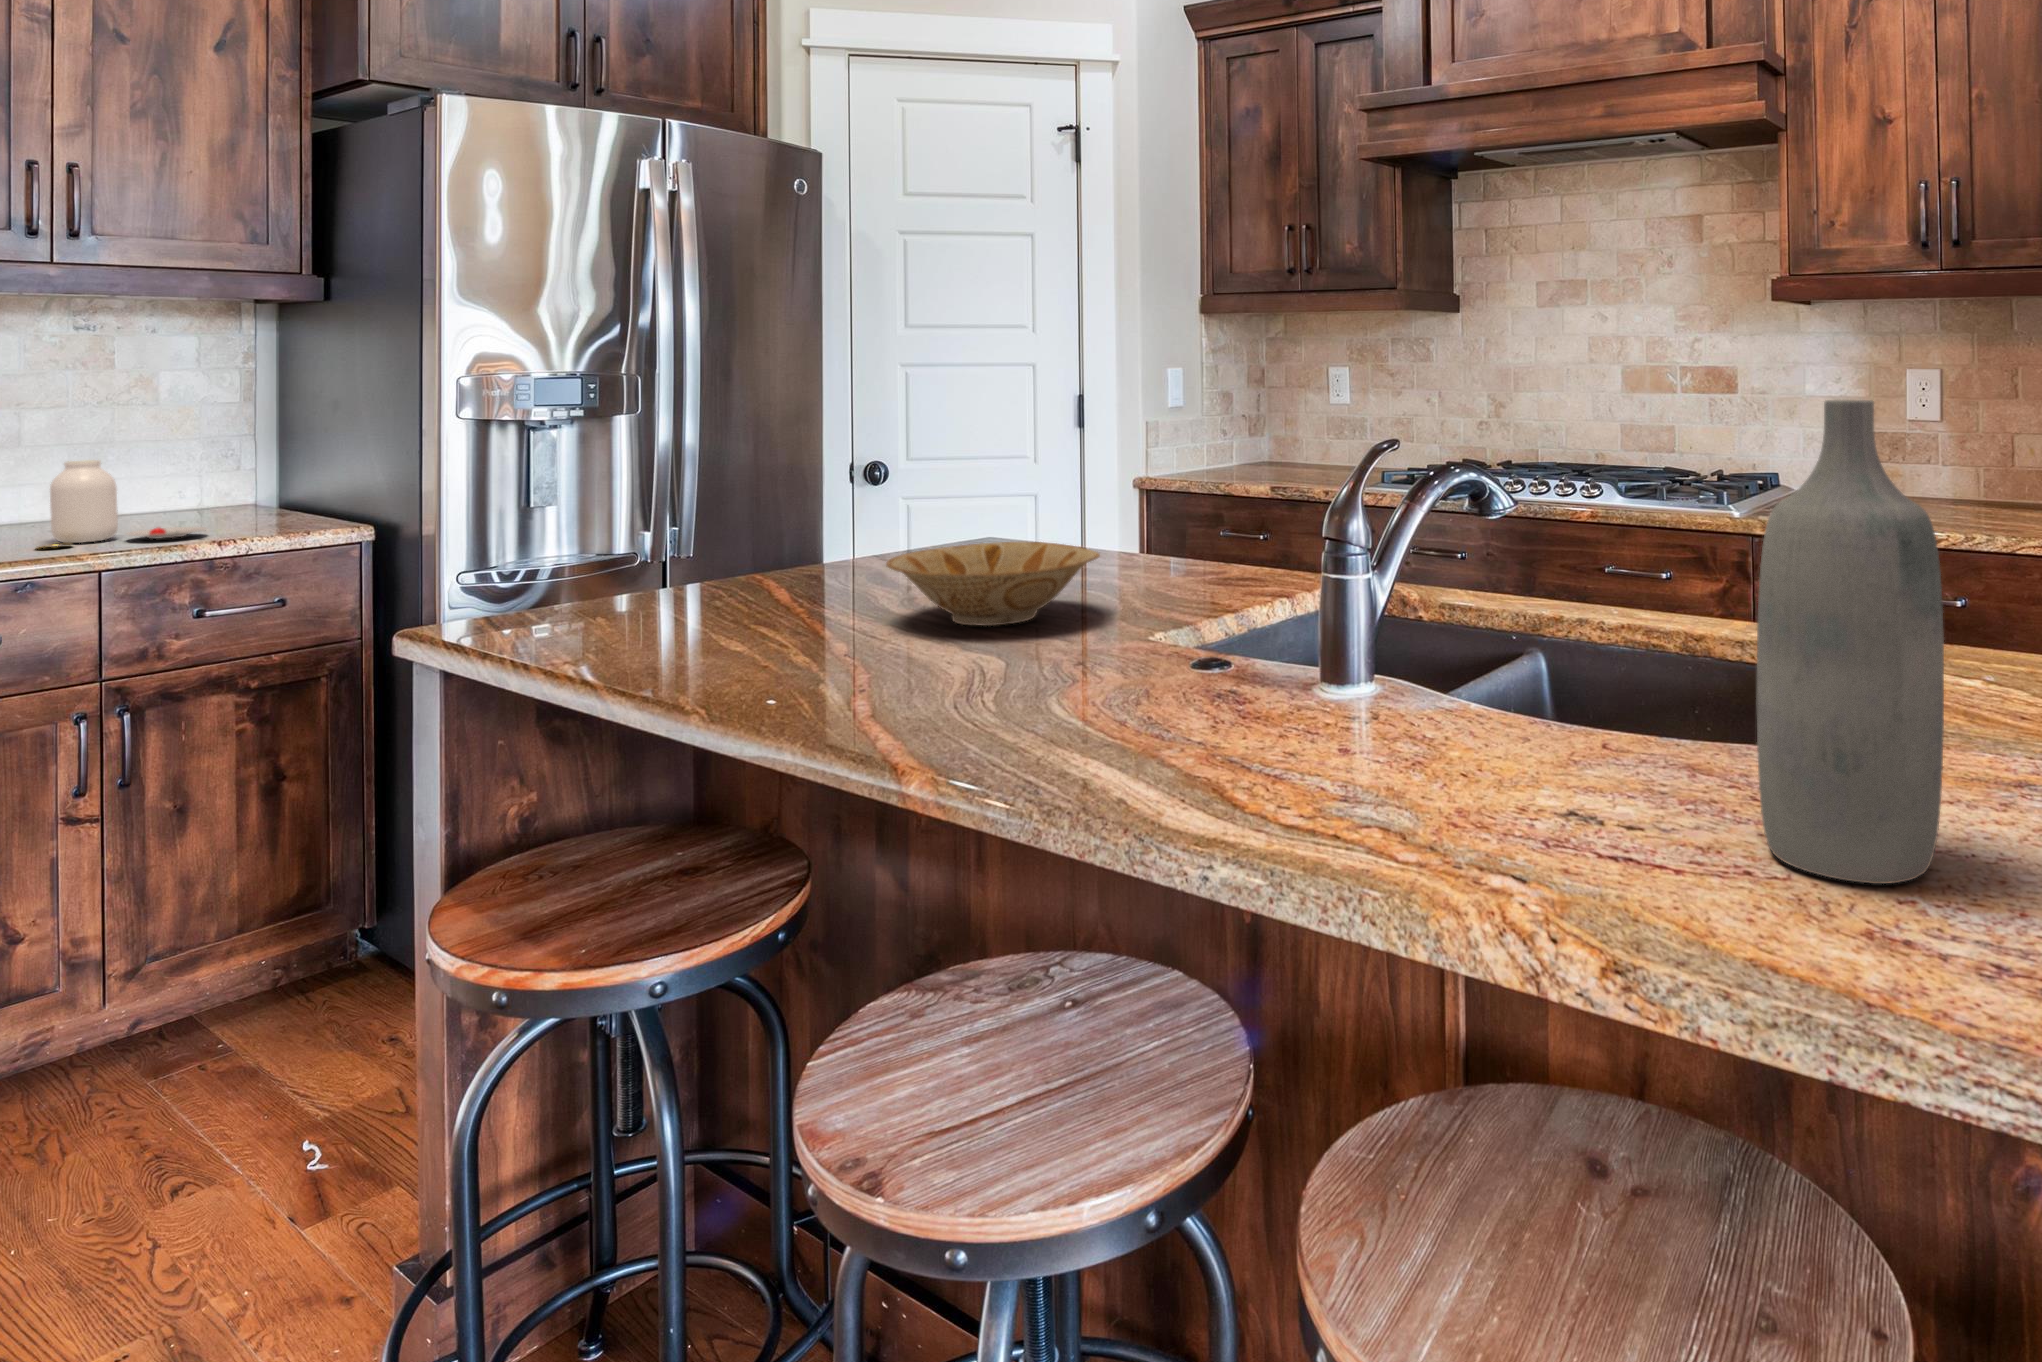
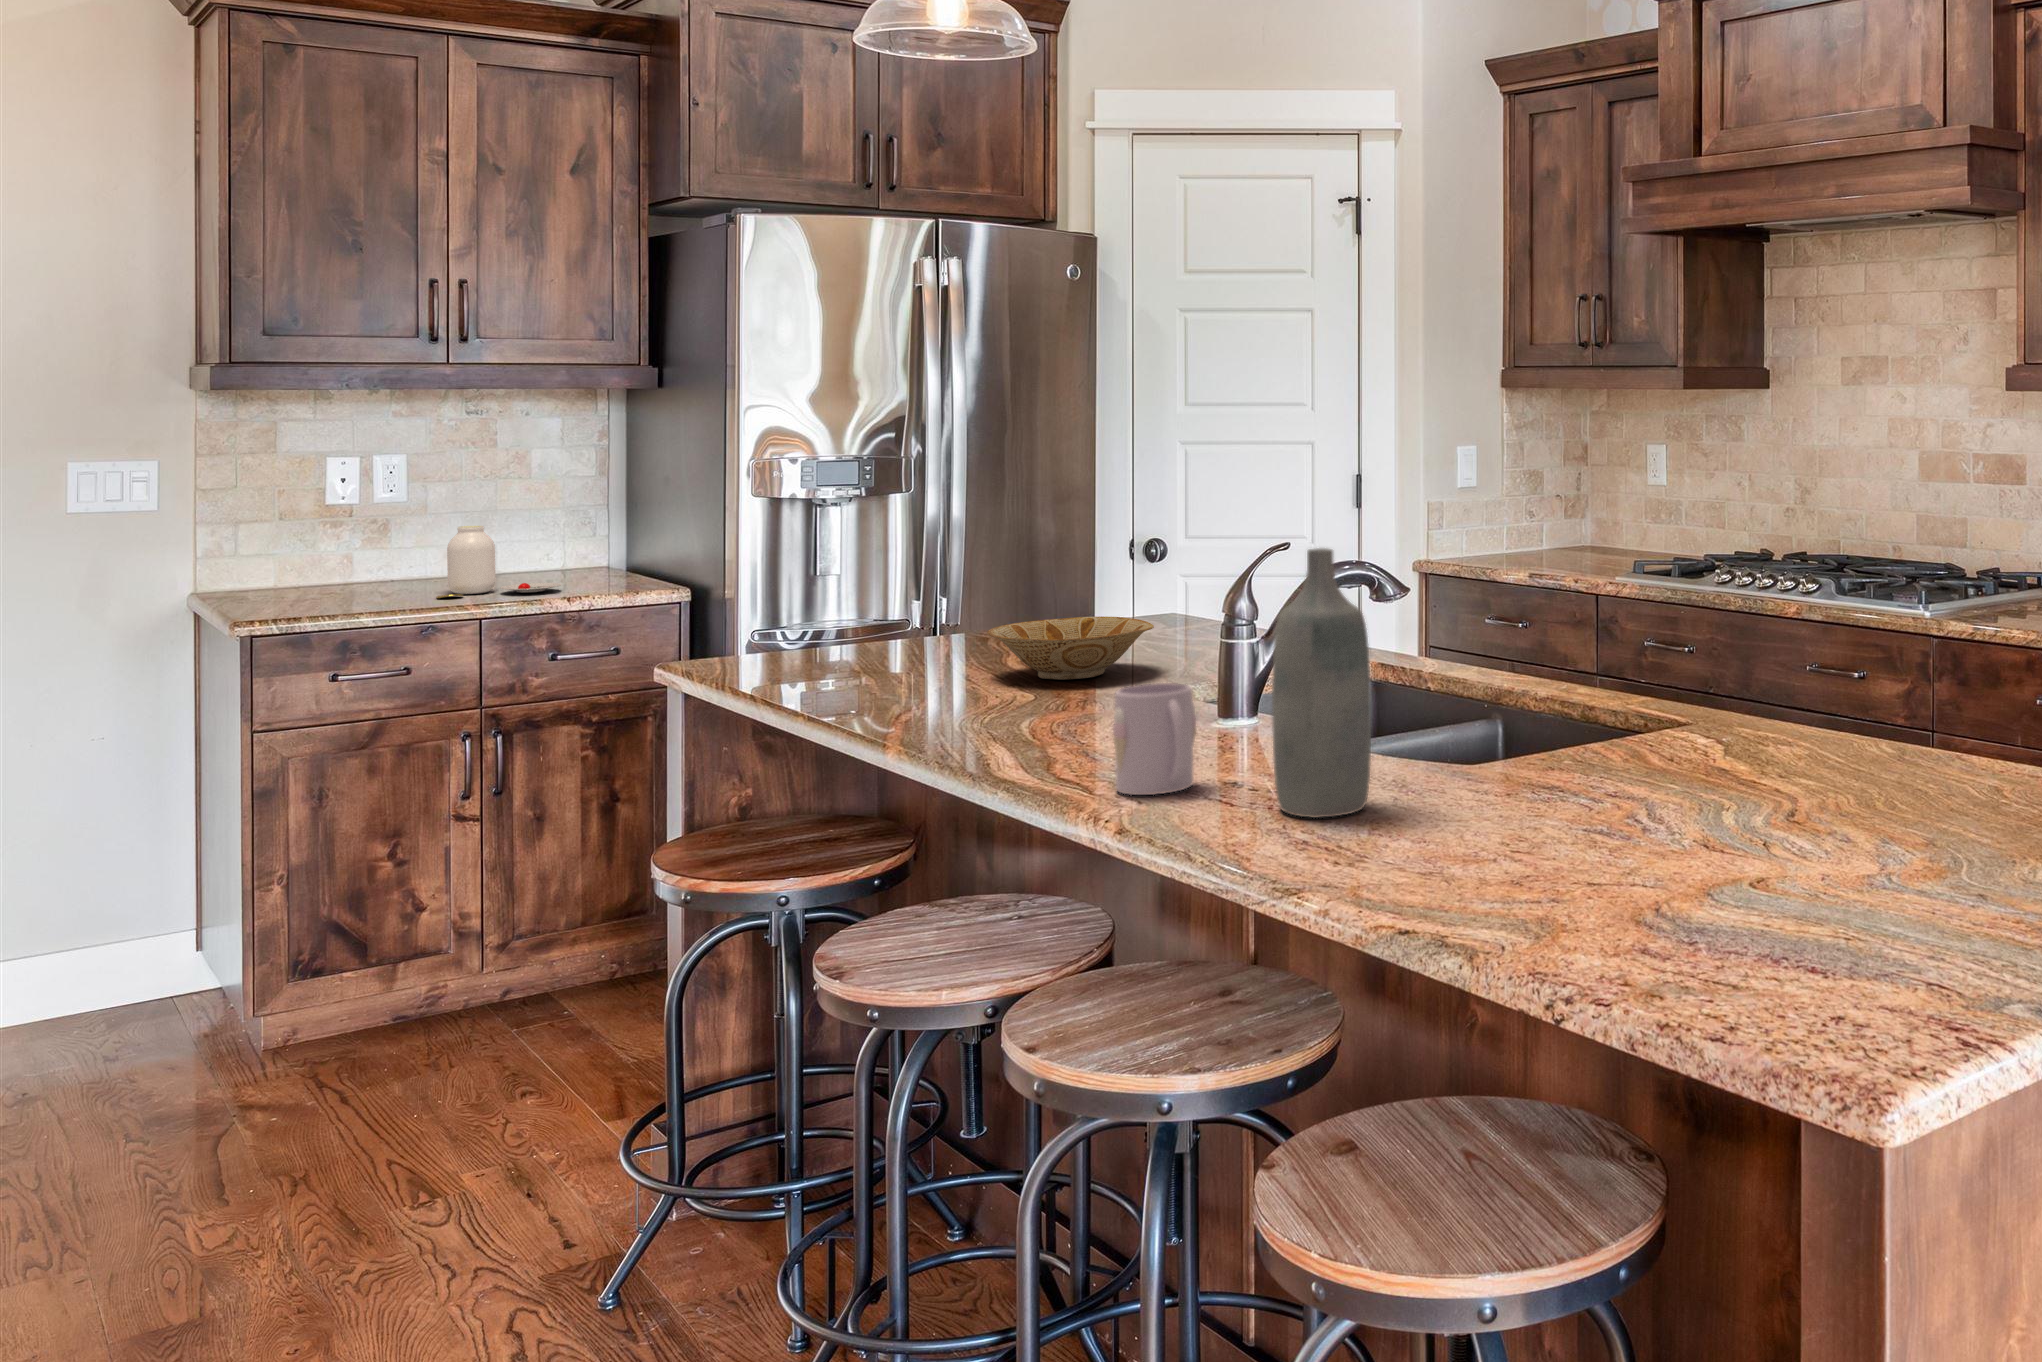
mug: none [1412,642,1564,847] -> present [1113,683,1196,795]

